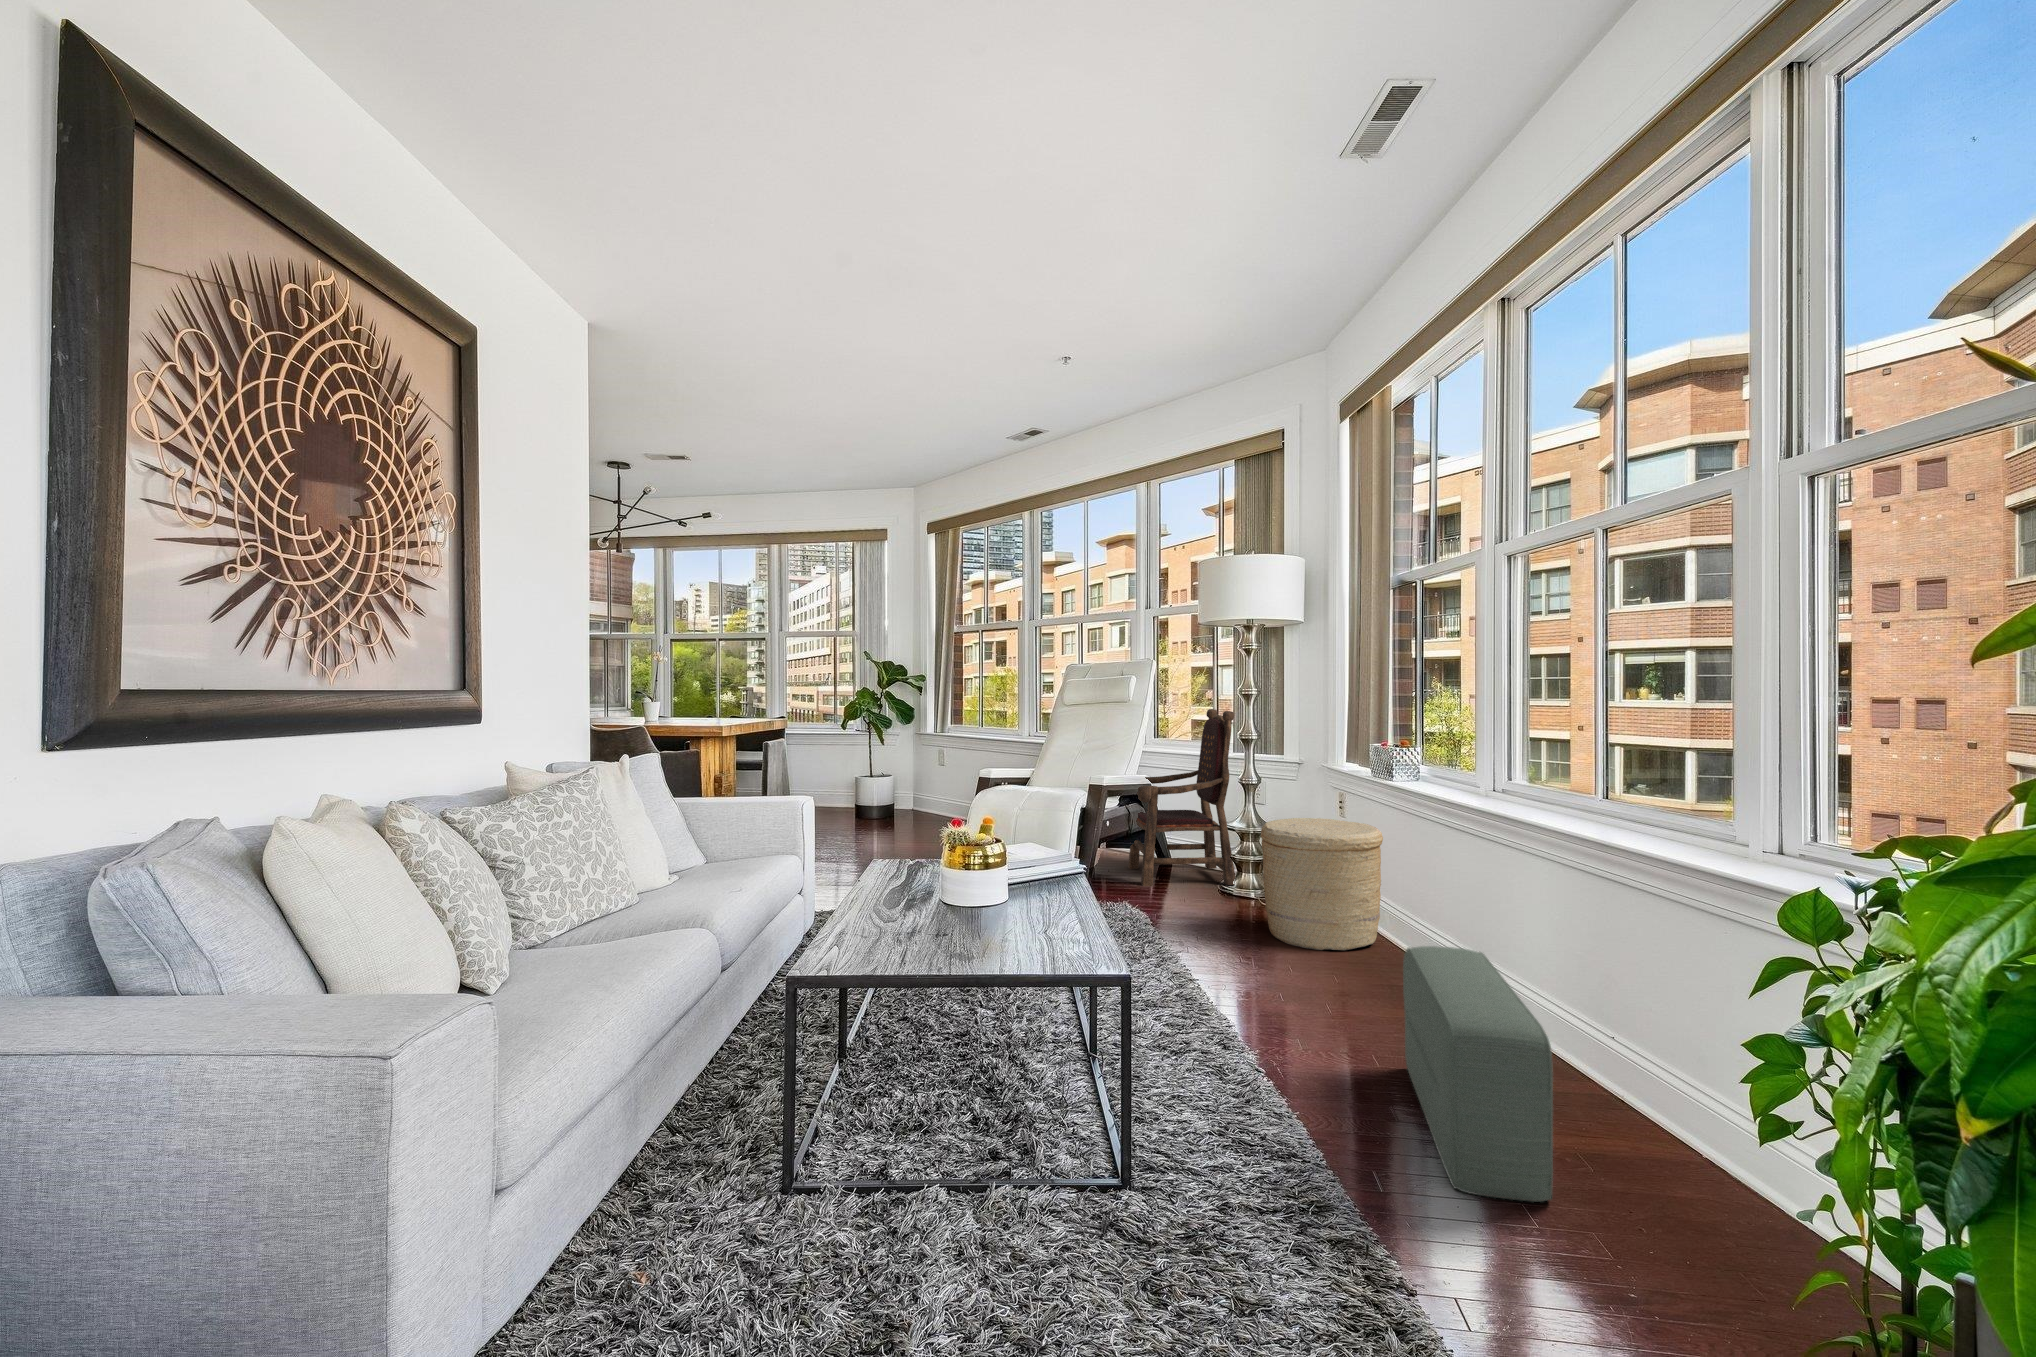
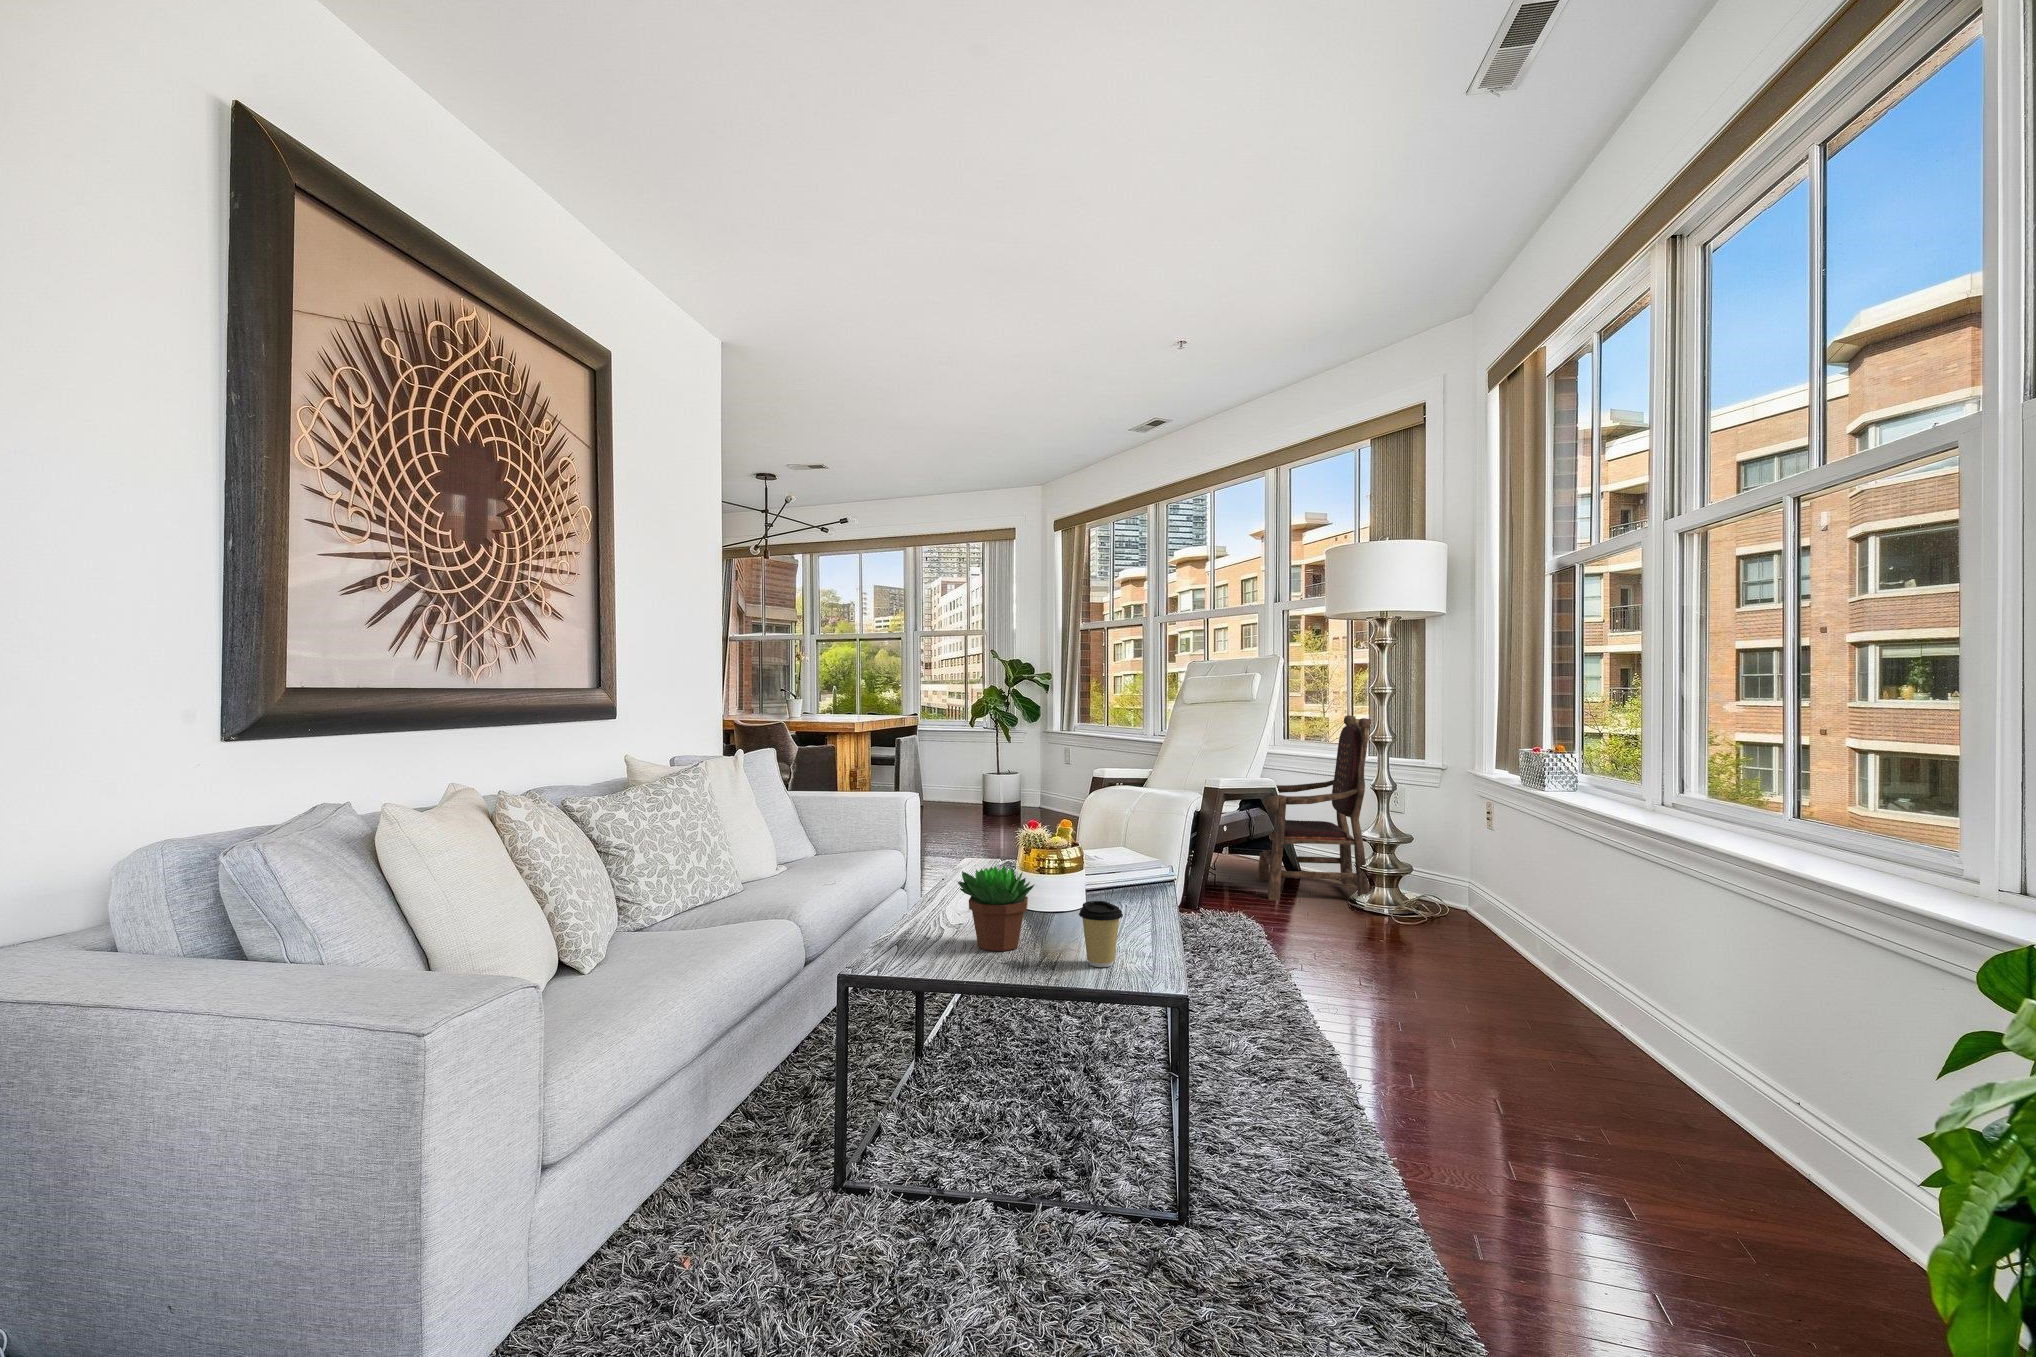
woven basket: present [1261,818,1383,950] -> none [1390,836,1529,982]
succulent plant: none [891,856,967,941] -> present [958,866,1034,951]
coffee cup: none [1015,887,1058,950] -> present [1079,901,1123,967]
pouf: present [1403,946,1553,1202] -> none [1524,987,1678,1291]

